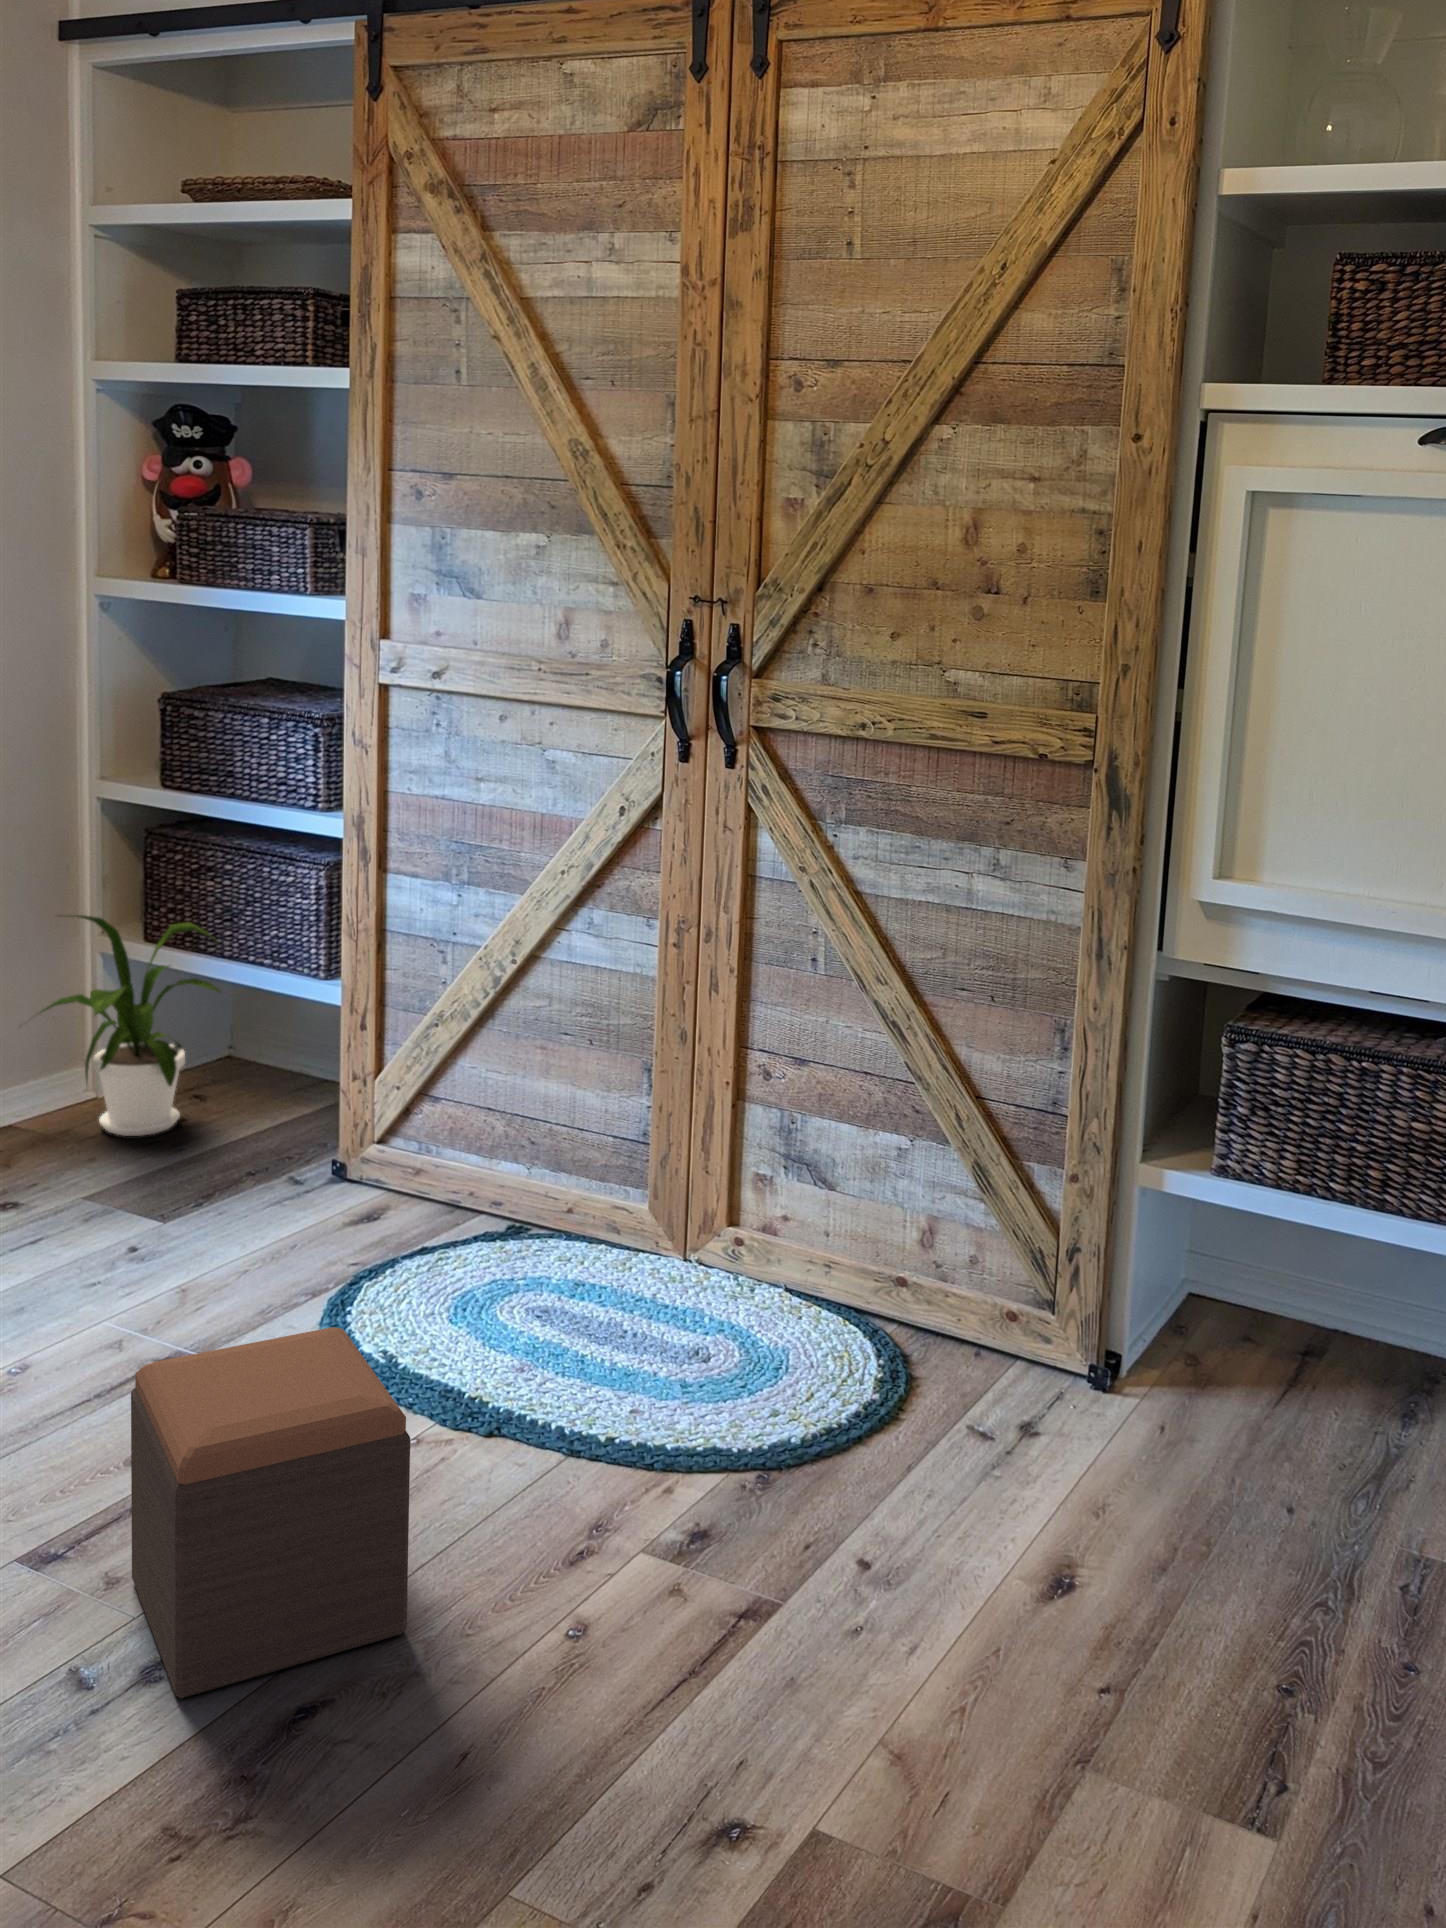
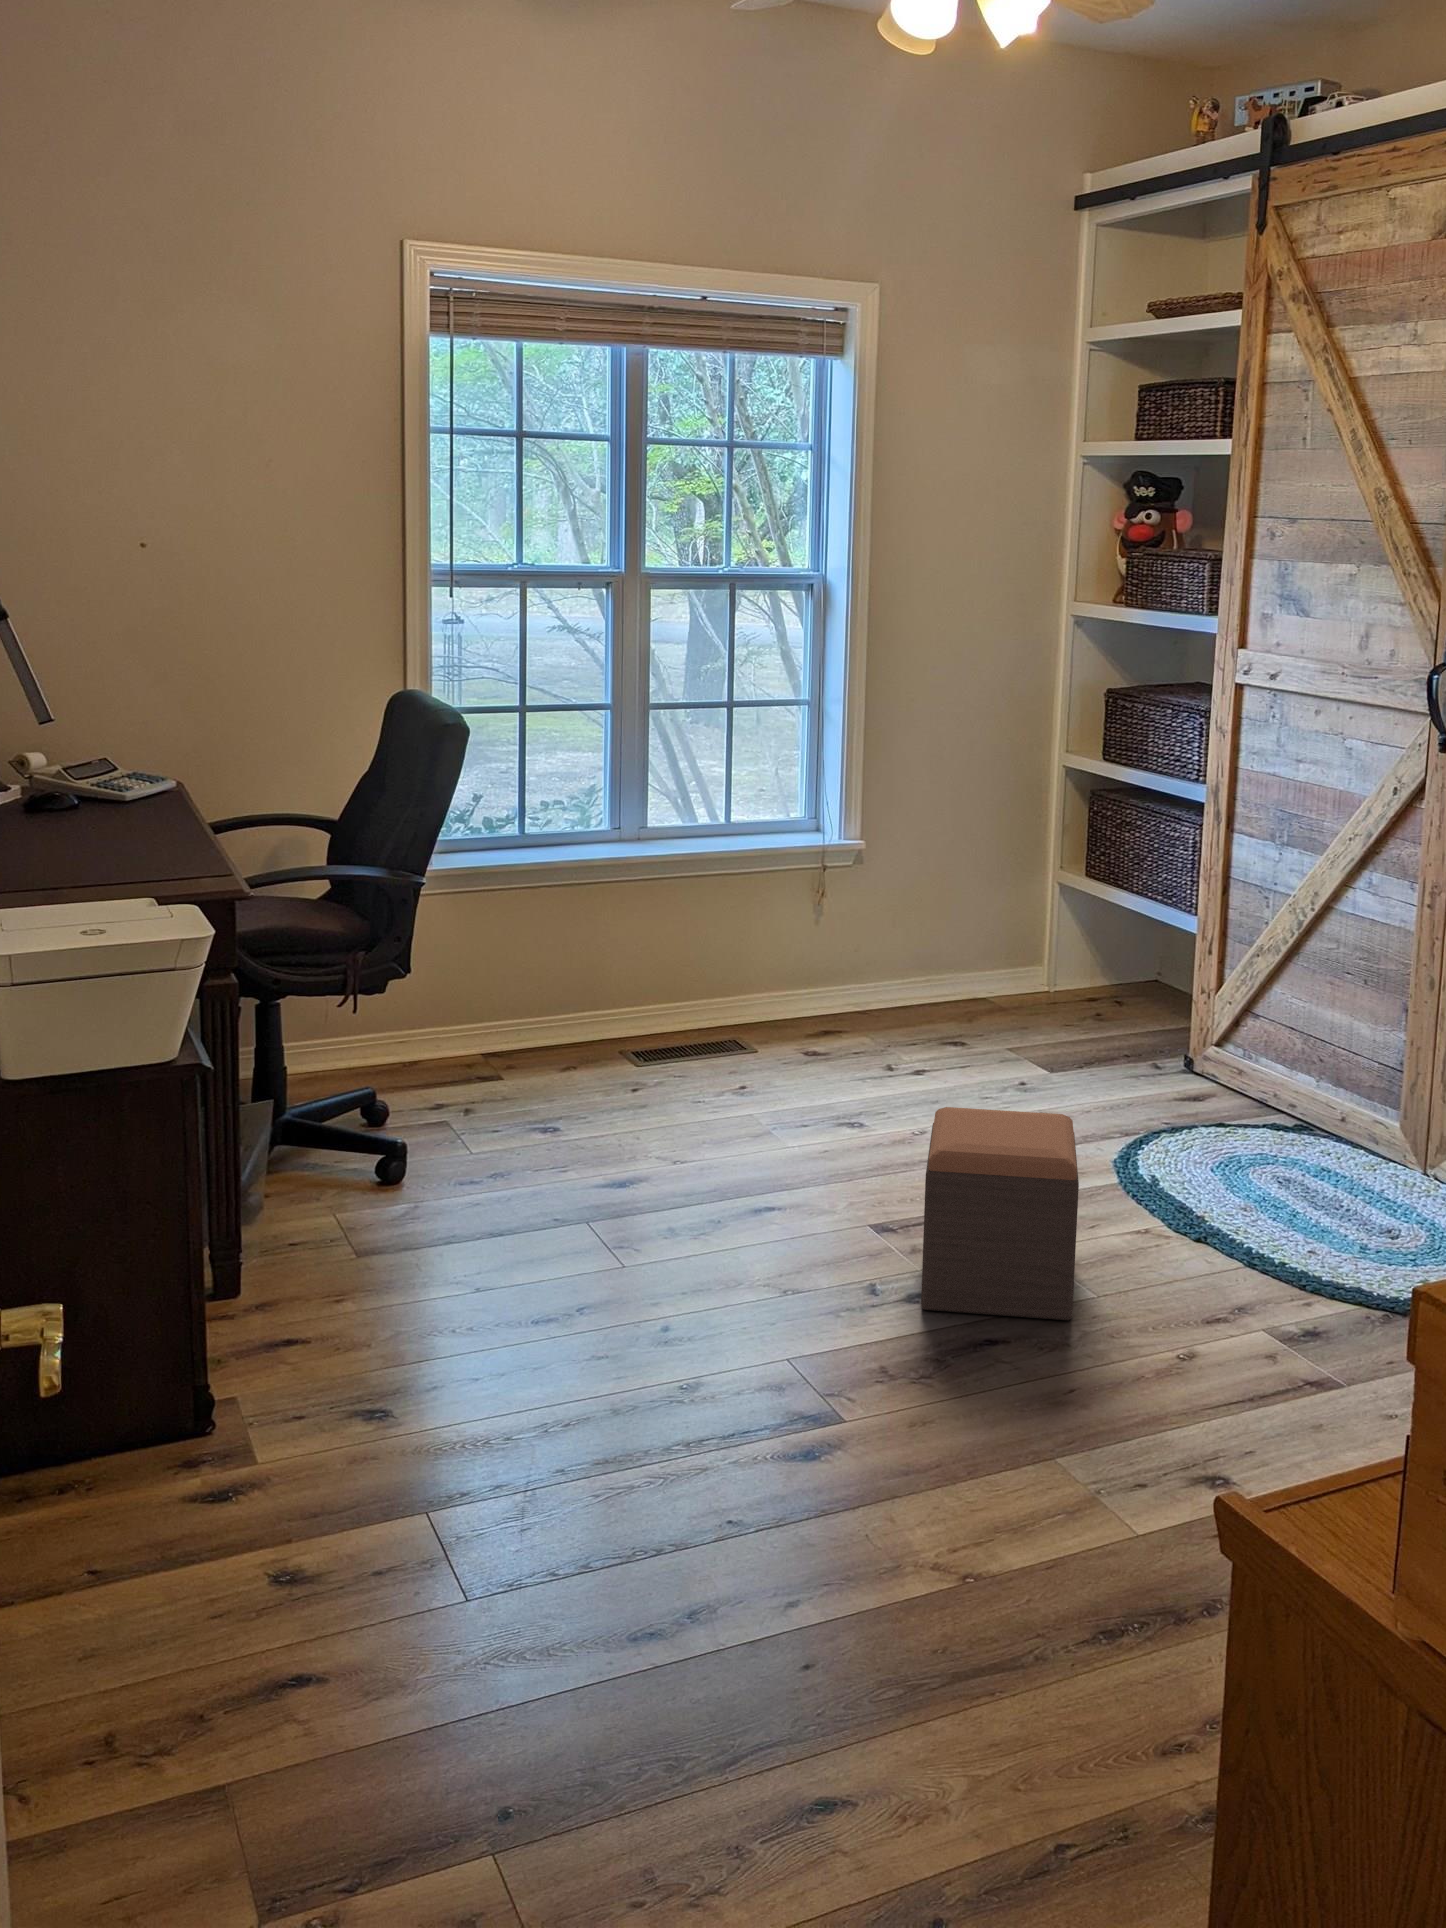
house plant: present [31,915,221,1136] -> none [997,846,1142,1018]

